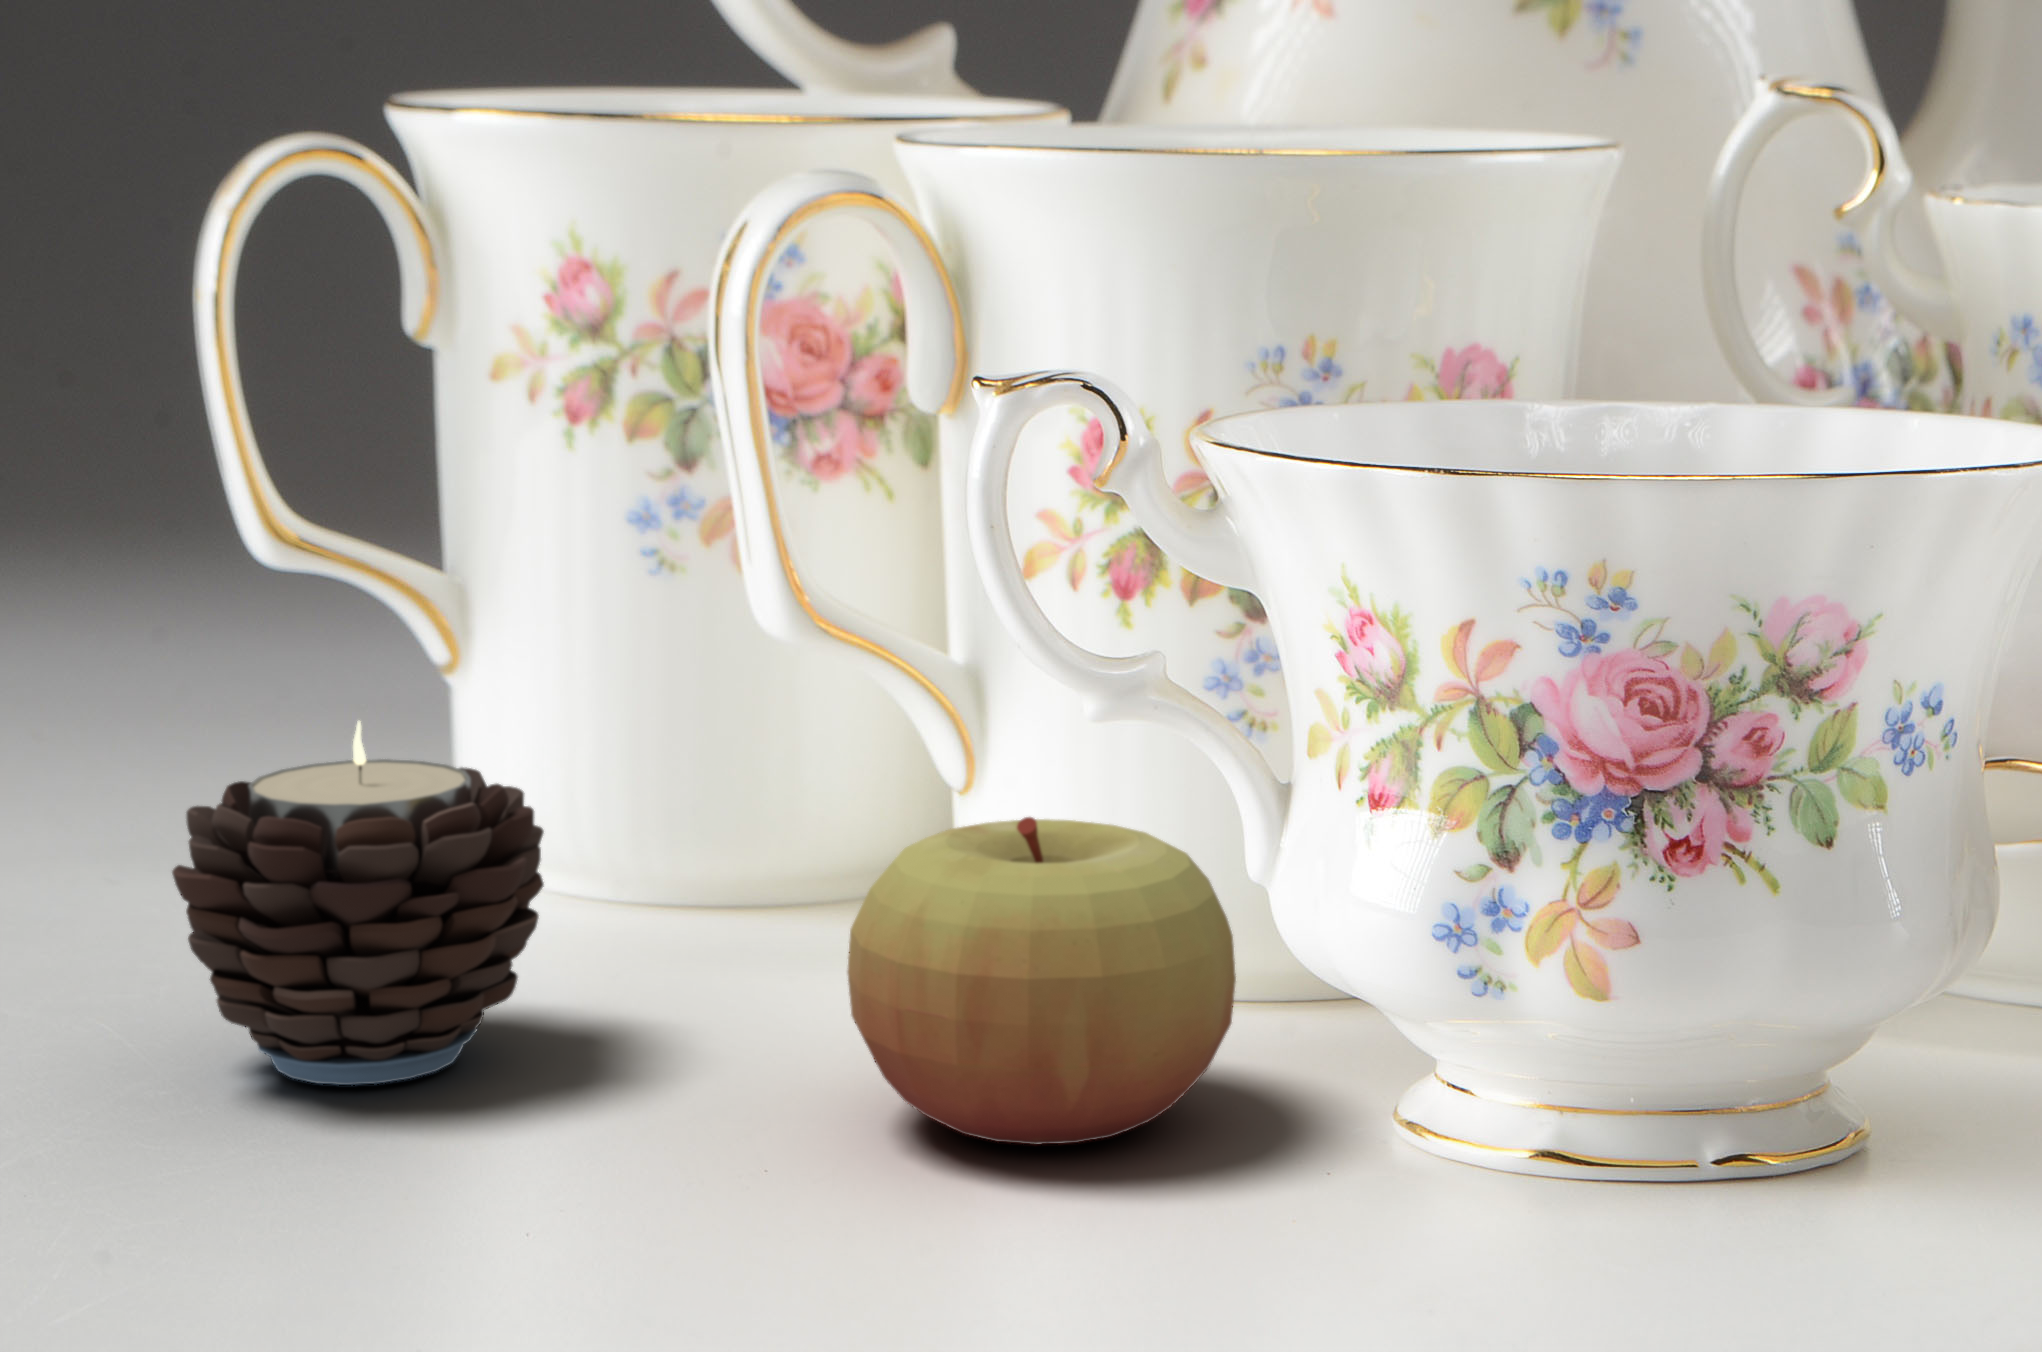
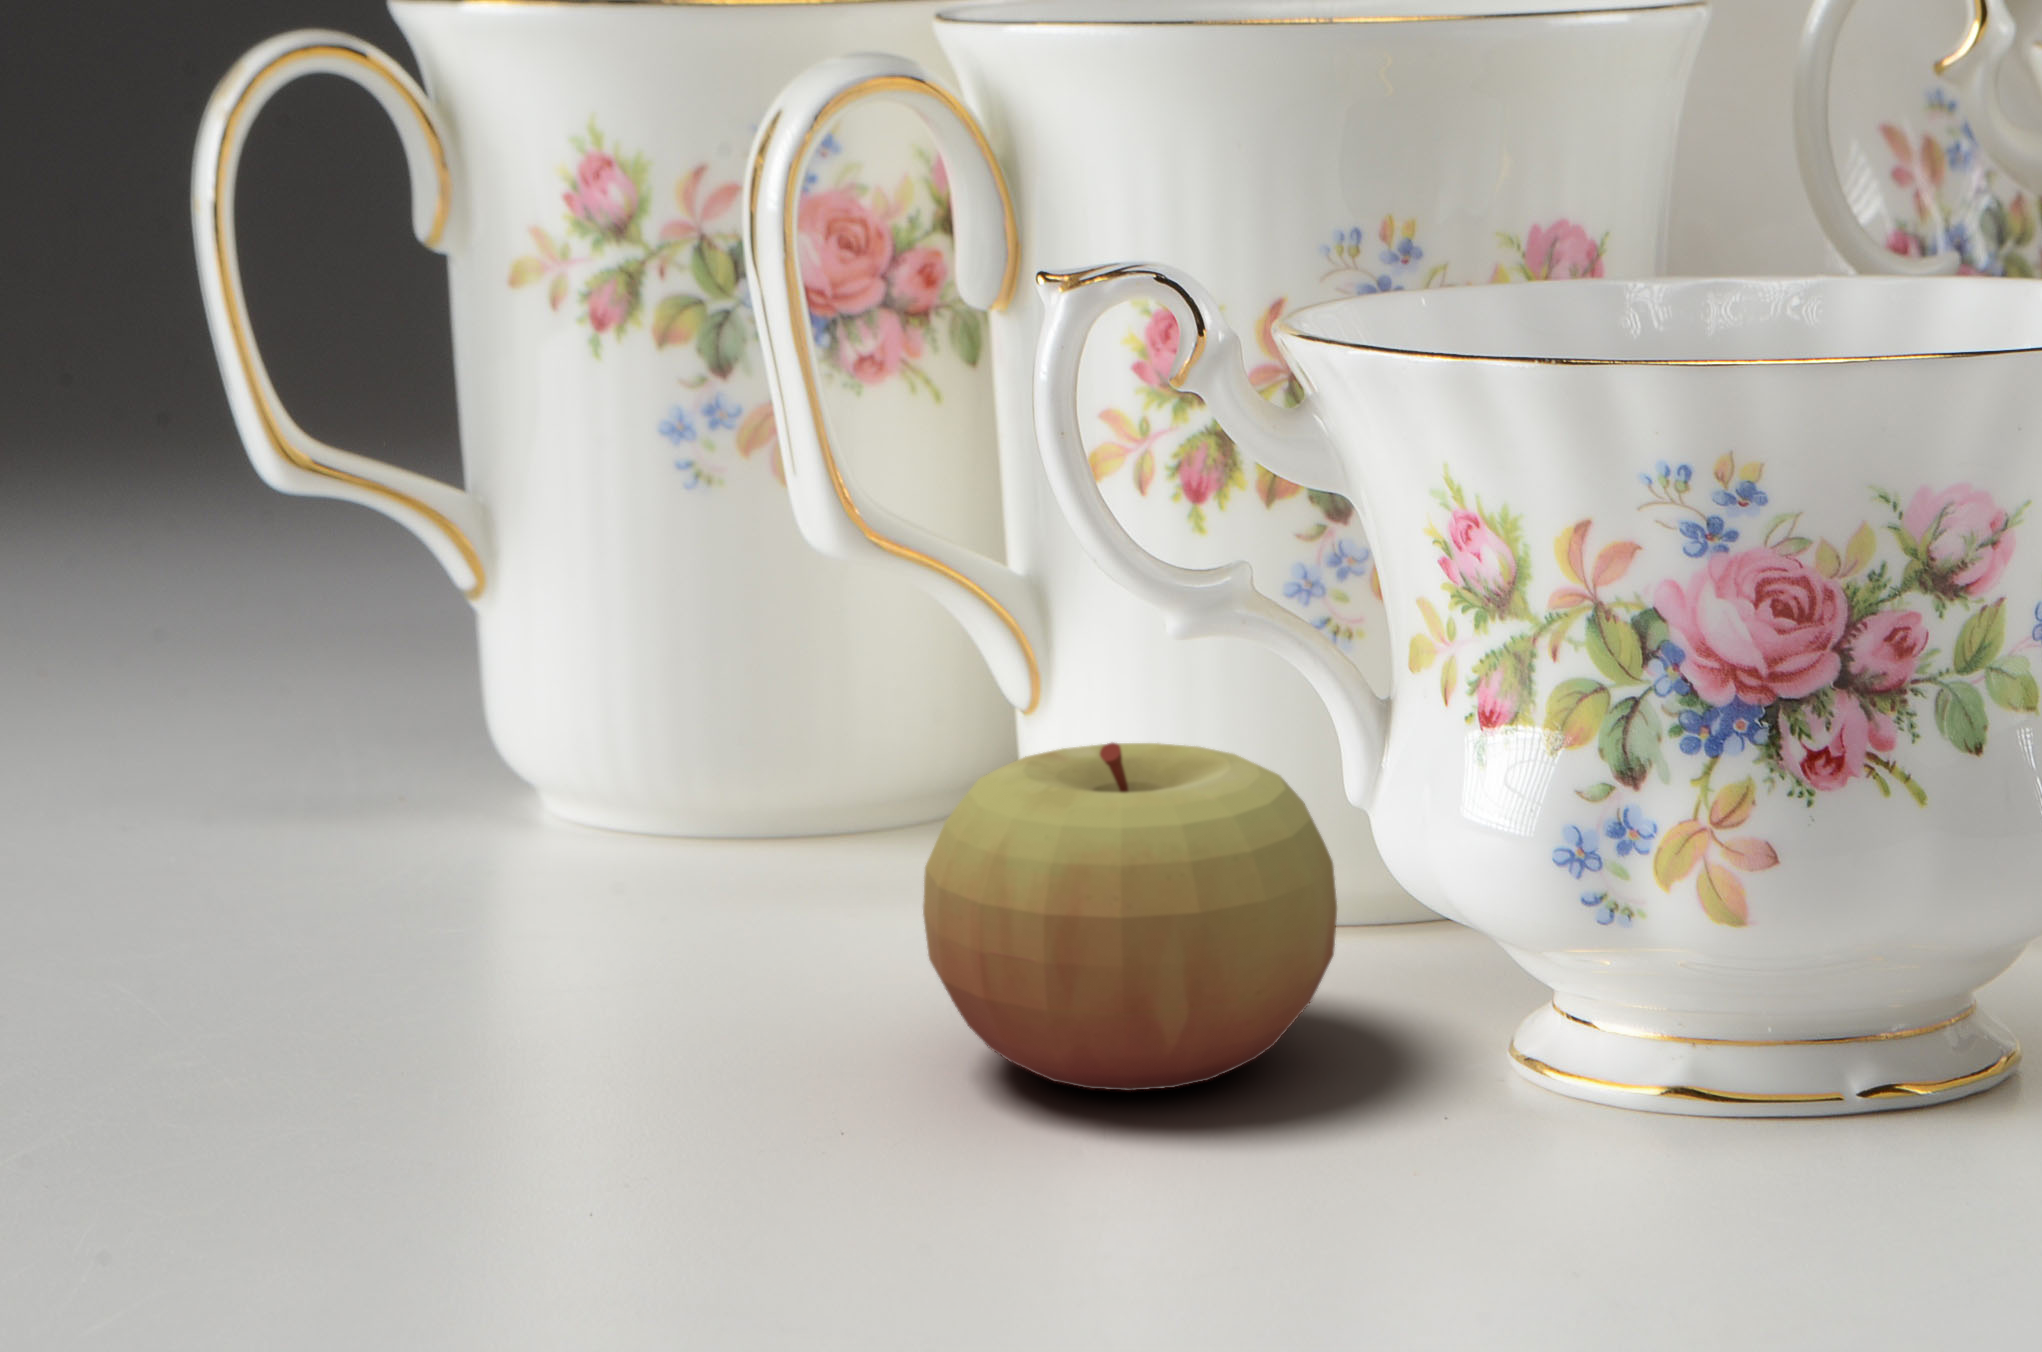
candle: present [172,721,544,1085] -> none [198,658,593,1046]

